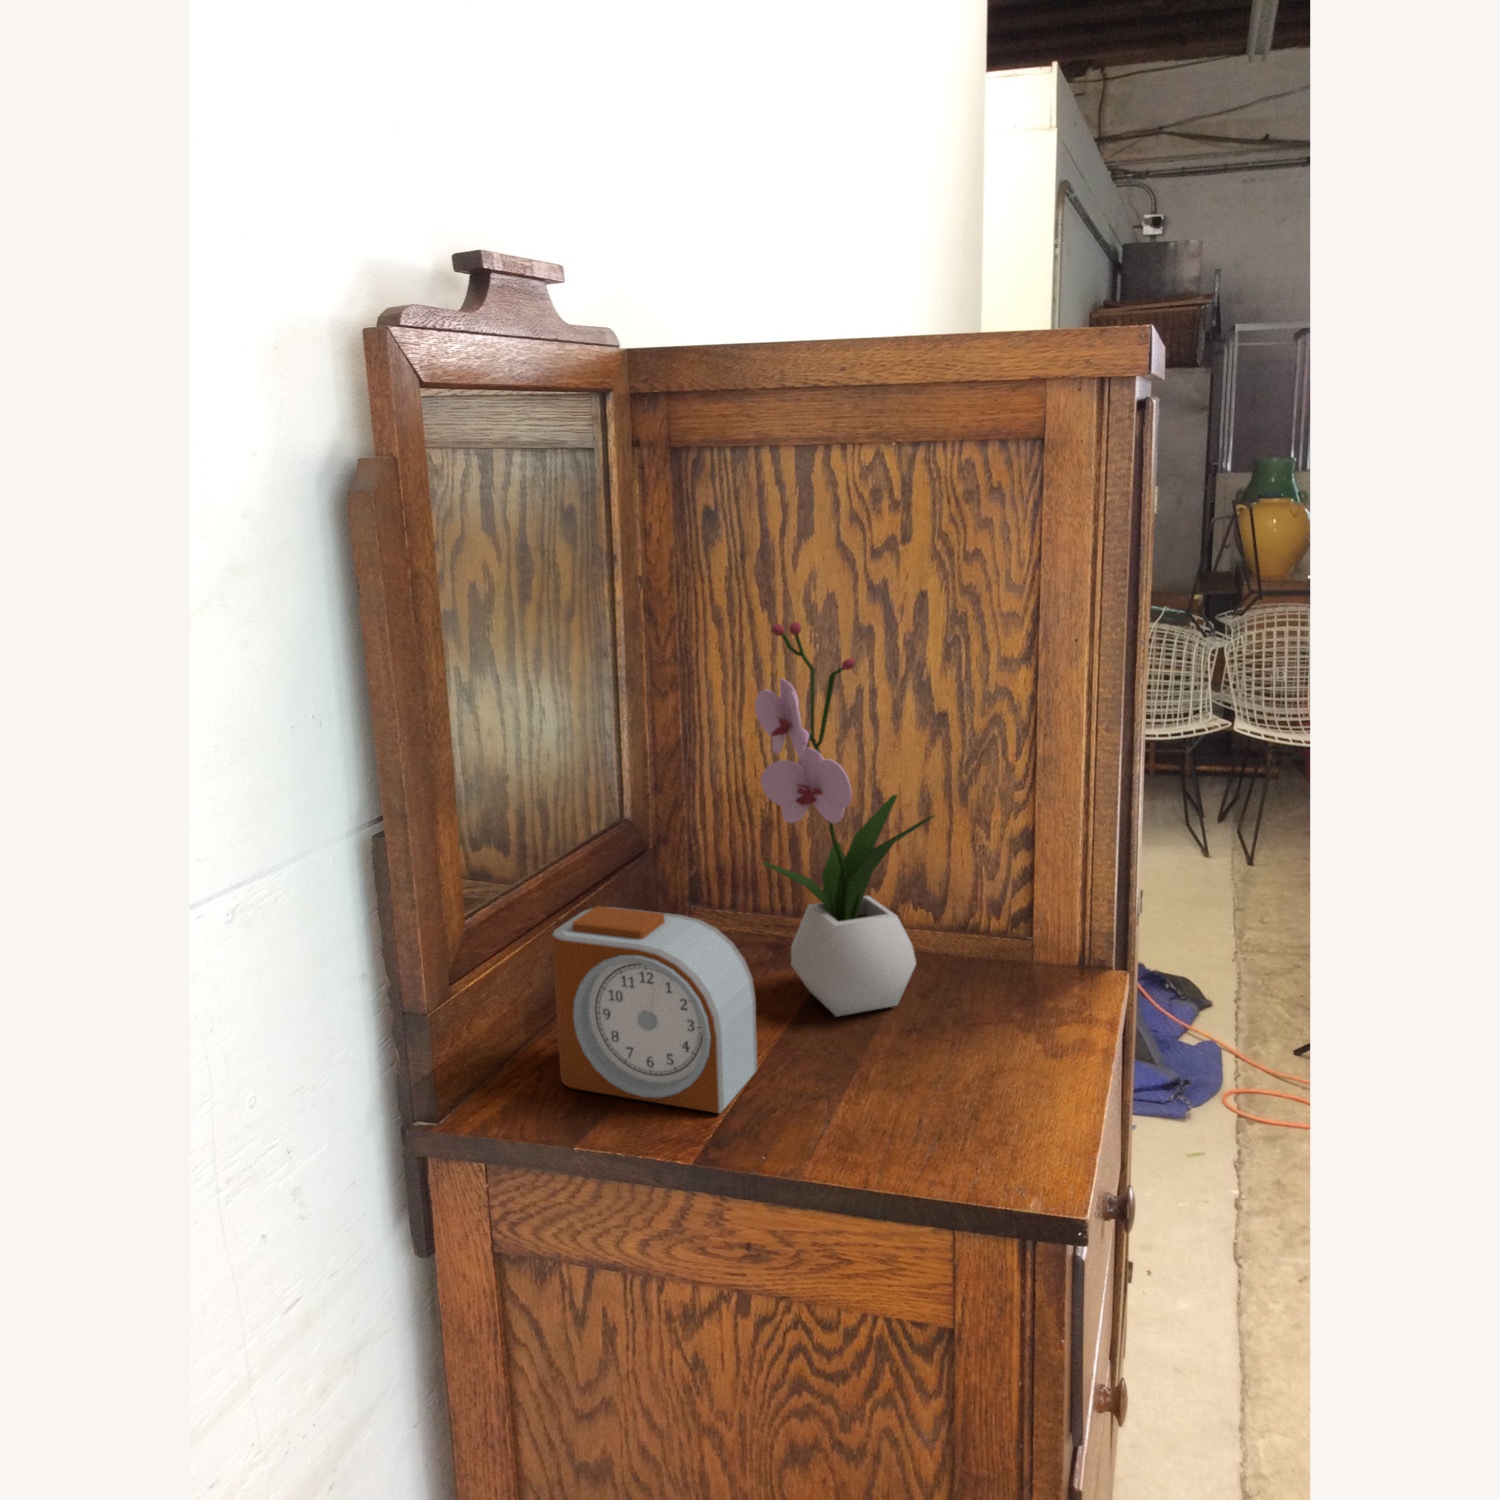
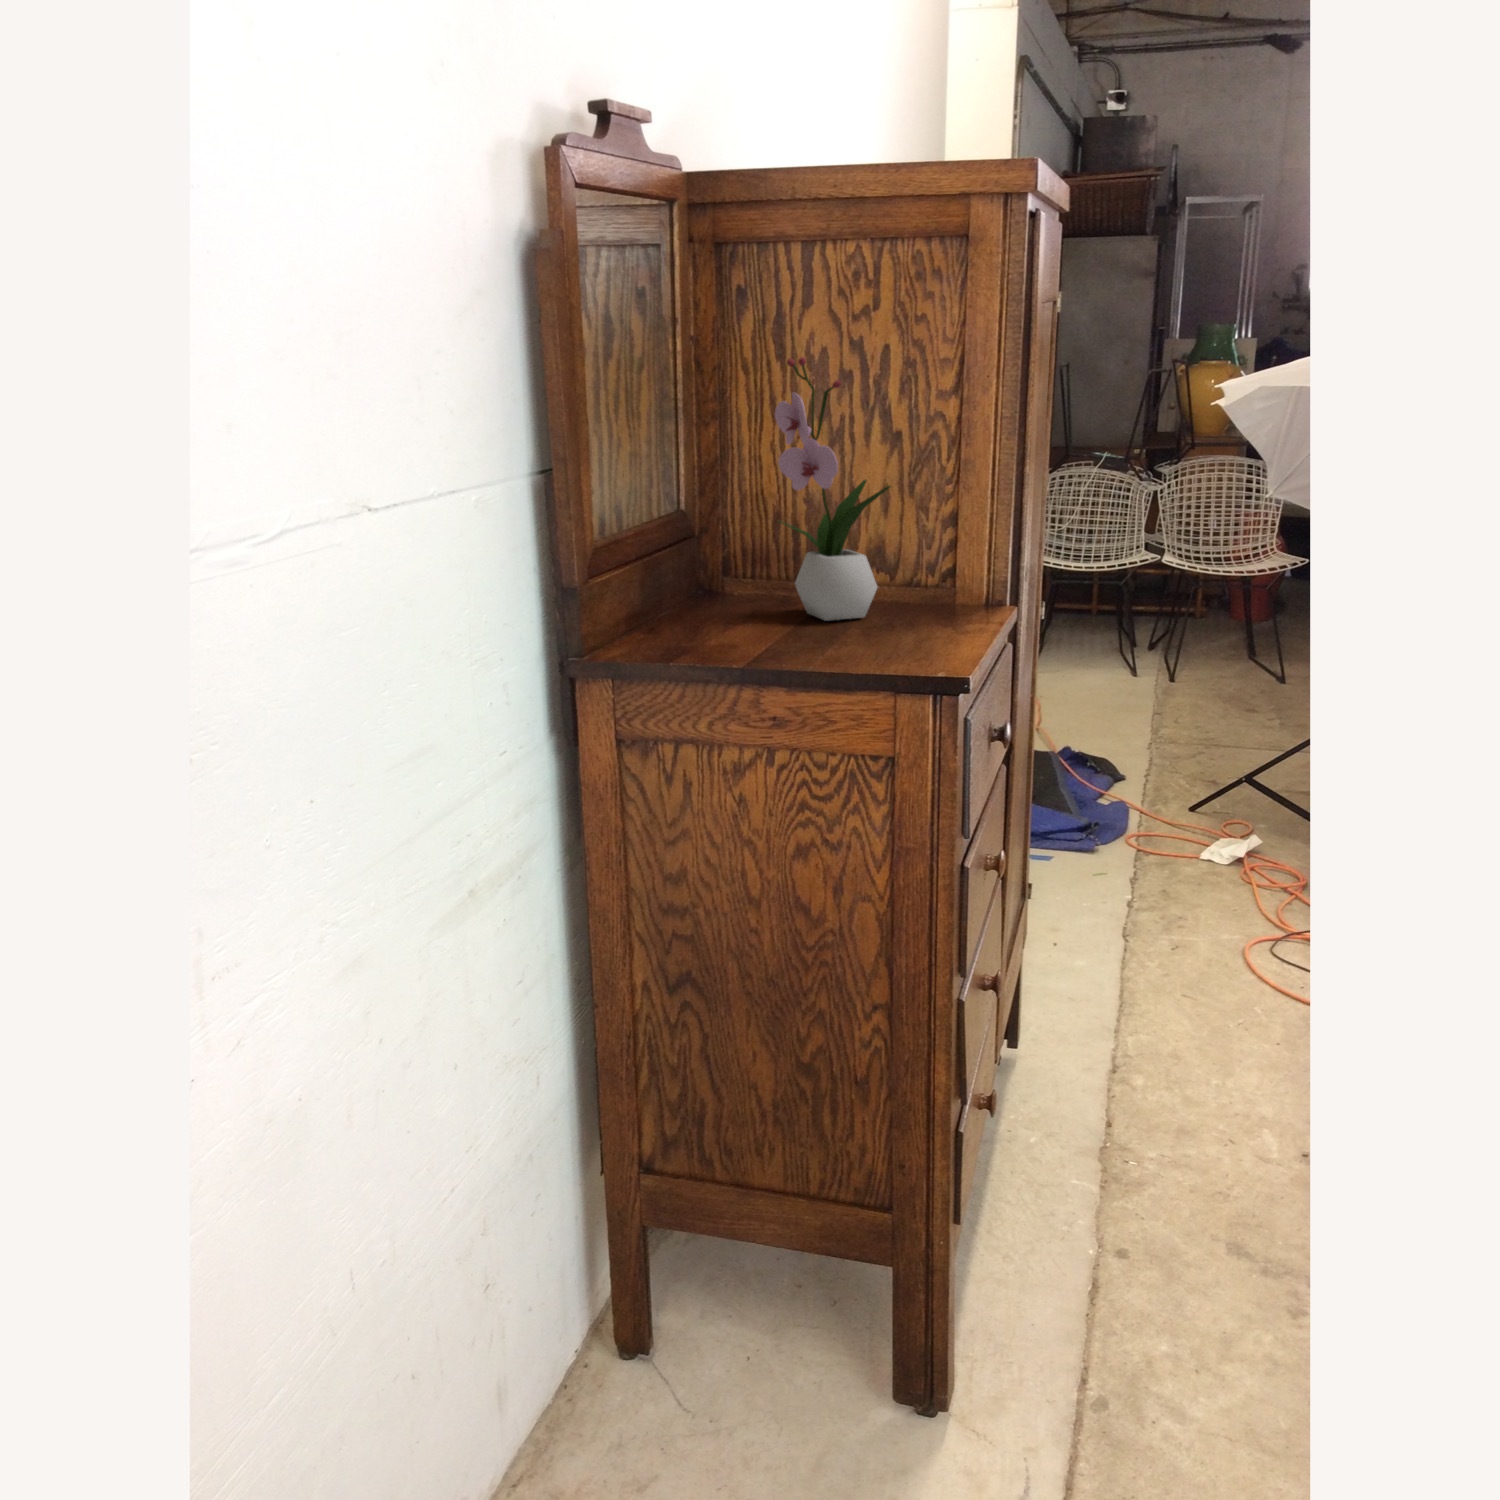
alarm clock: present [552,906,757,1113] -> none [650,532,777,651]

